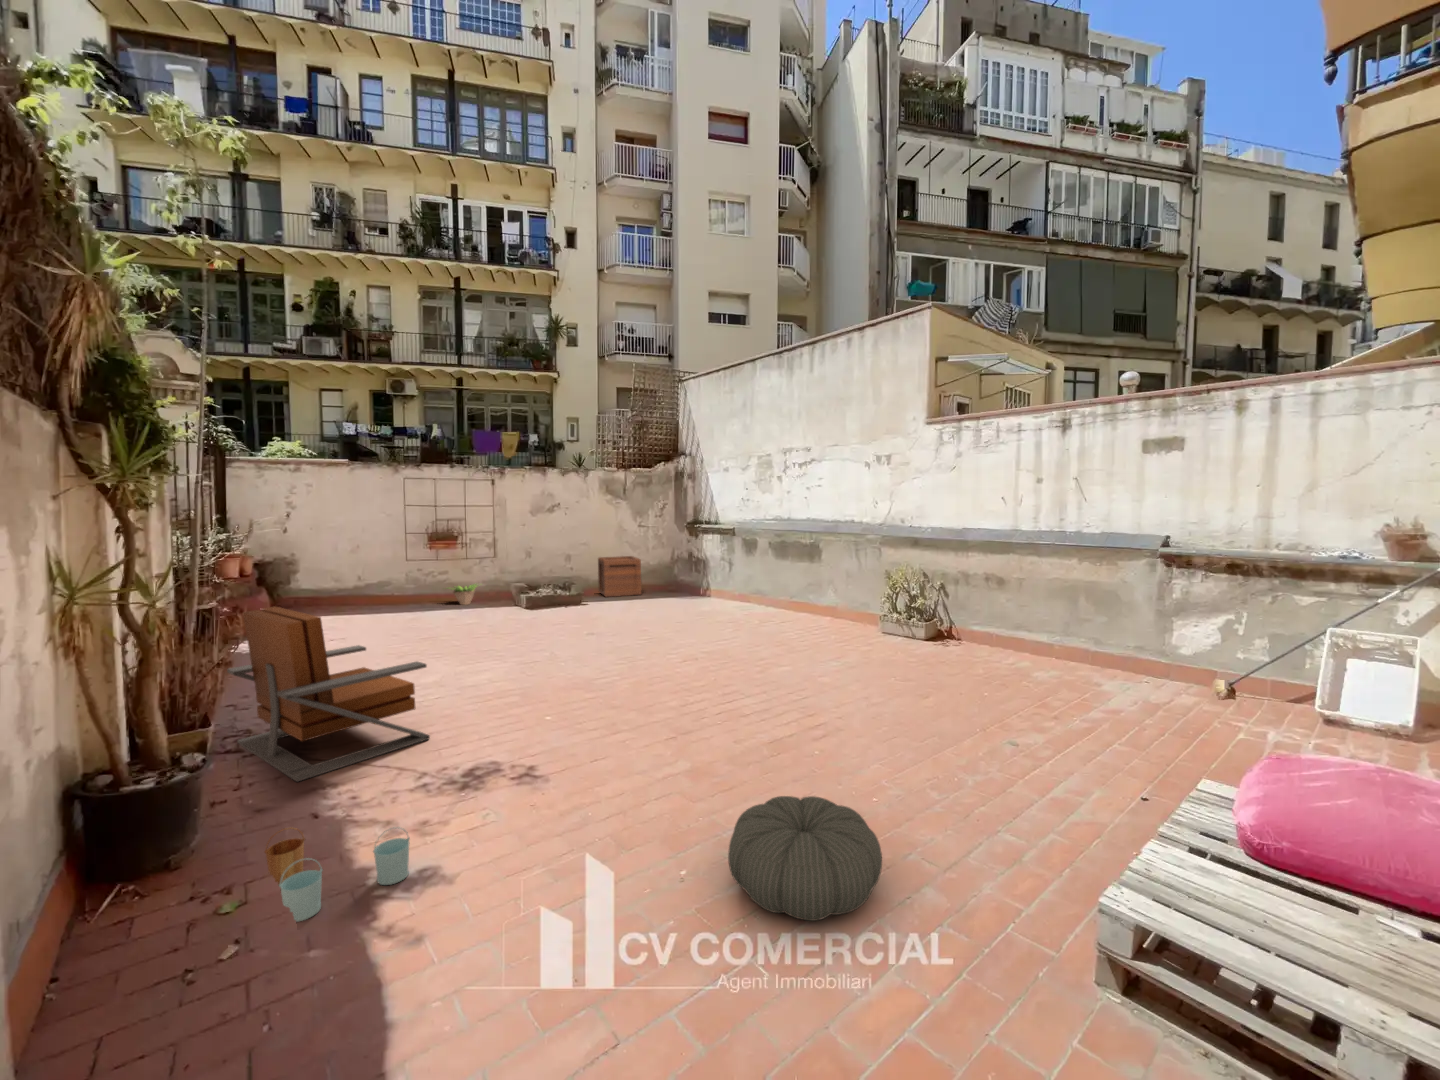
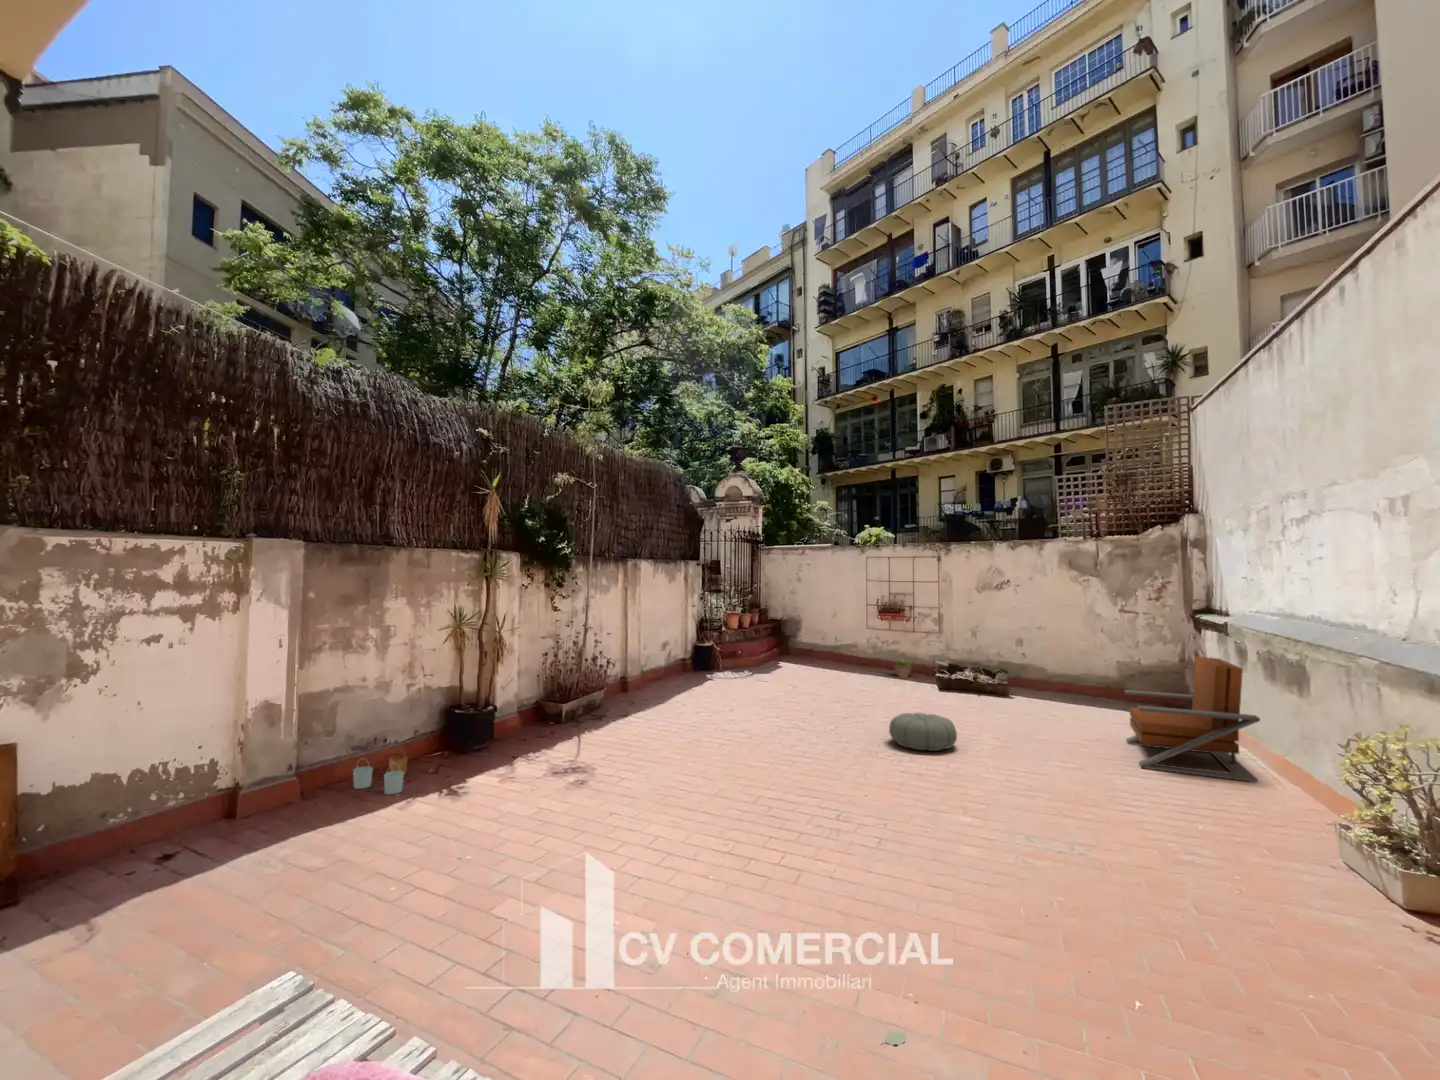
wooden crate: present [598,556,641,597] -> none [1042,649,1109,705]
lounge chair: present [227,607,430,782] -> present [1125,656,1260,782]
pouf: present [728,796,882,921] -> present [889,713,957,751]

